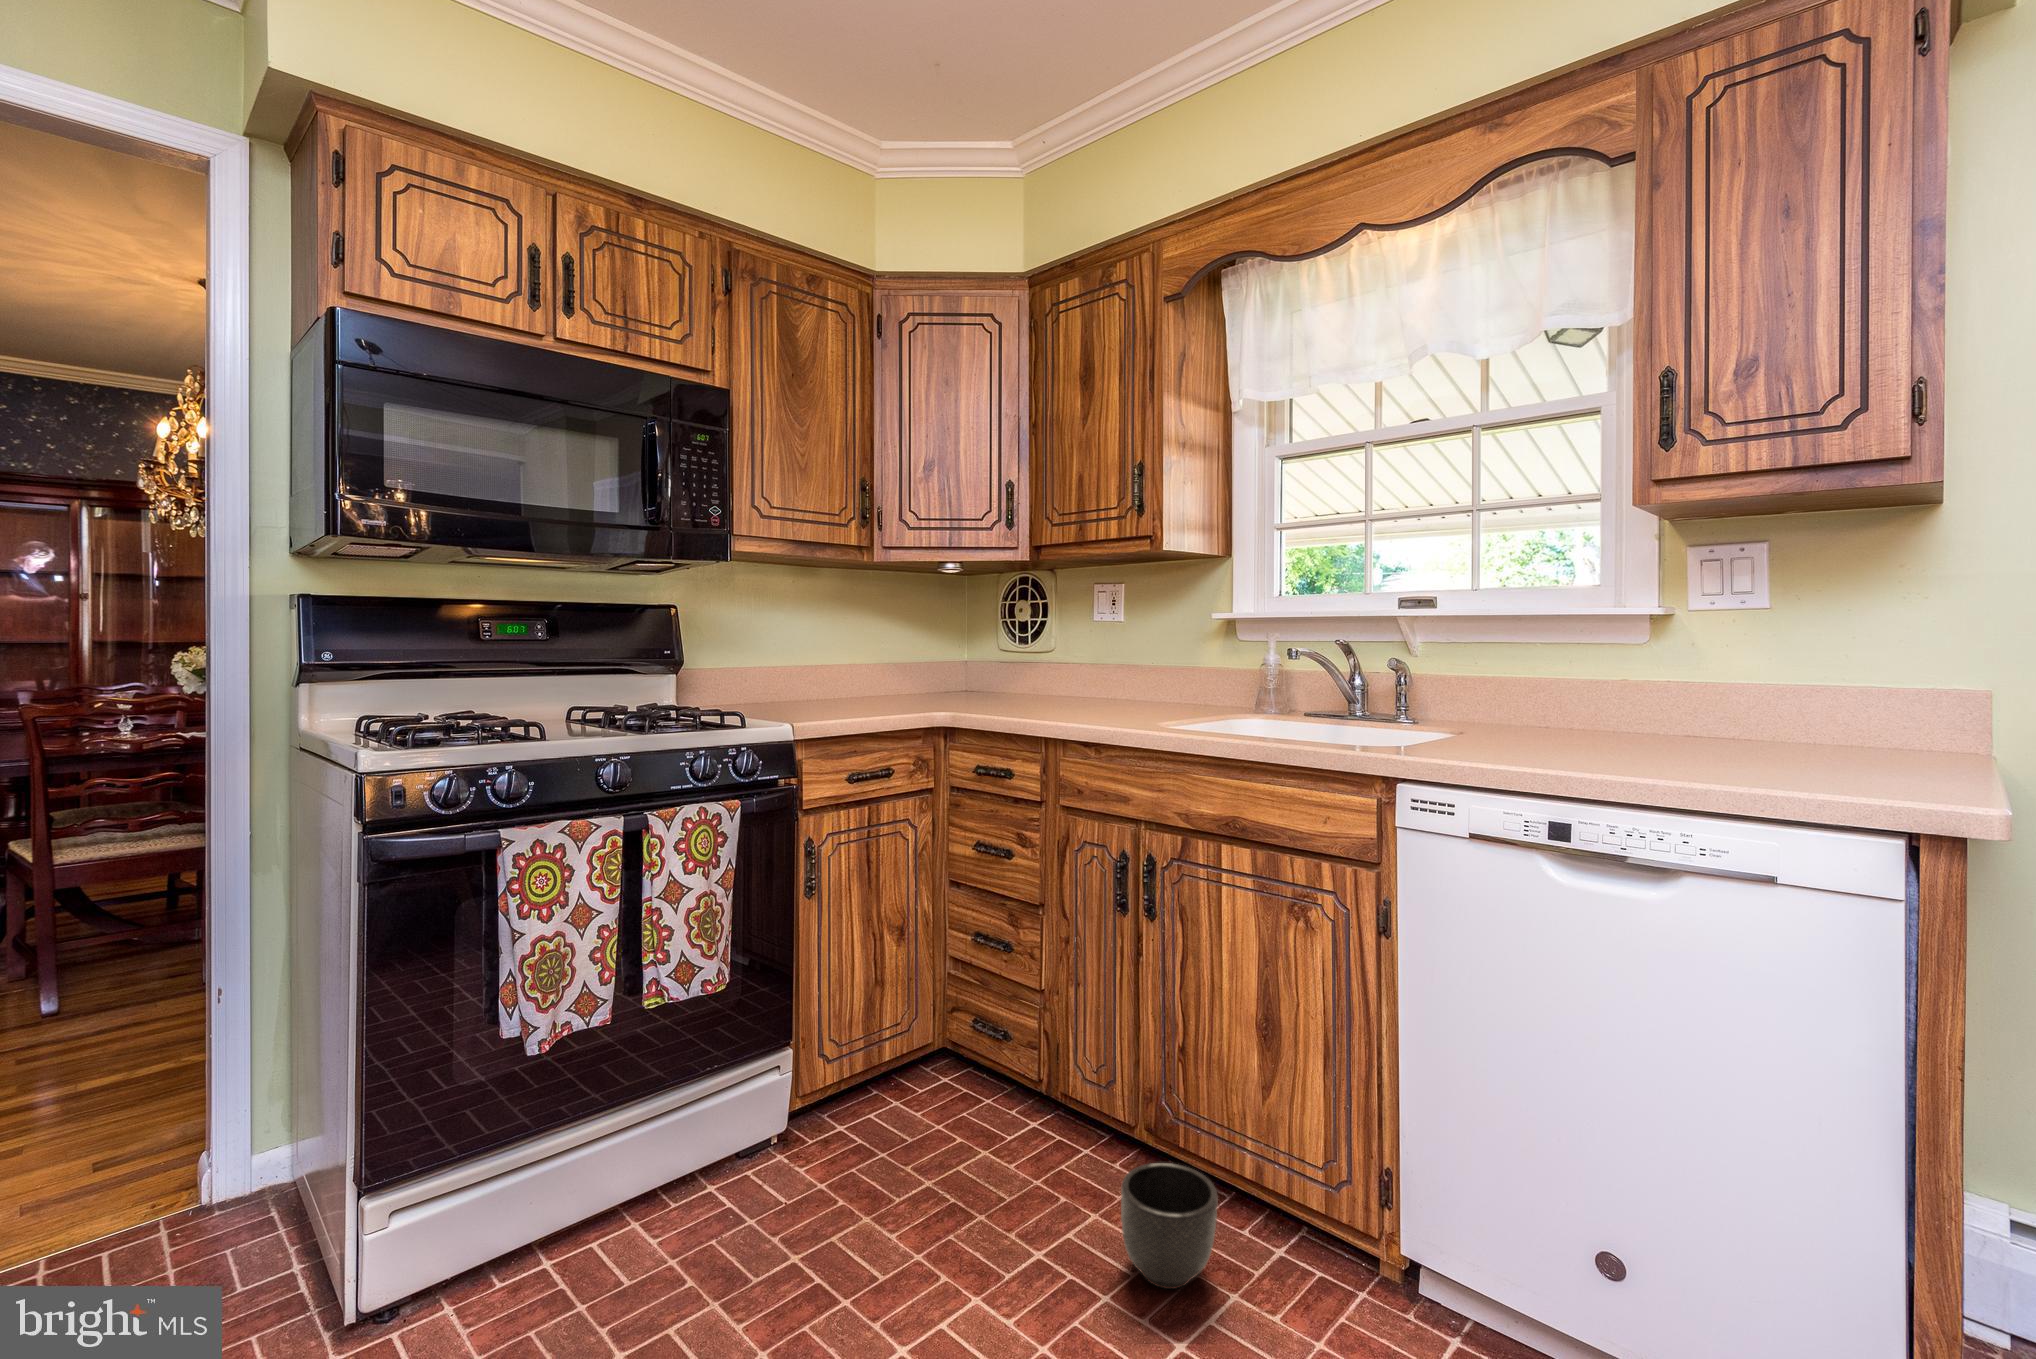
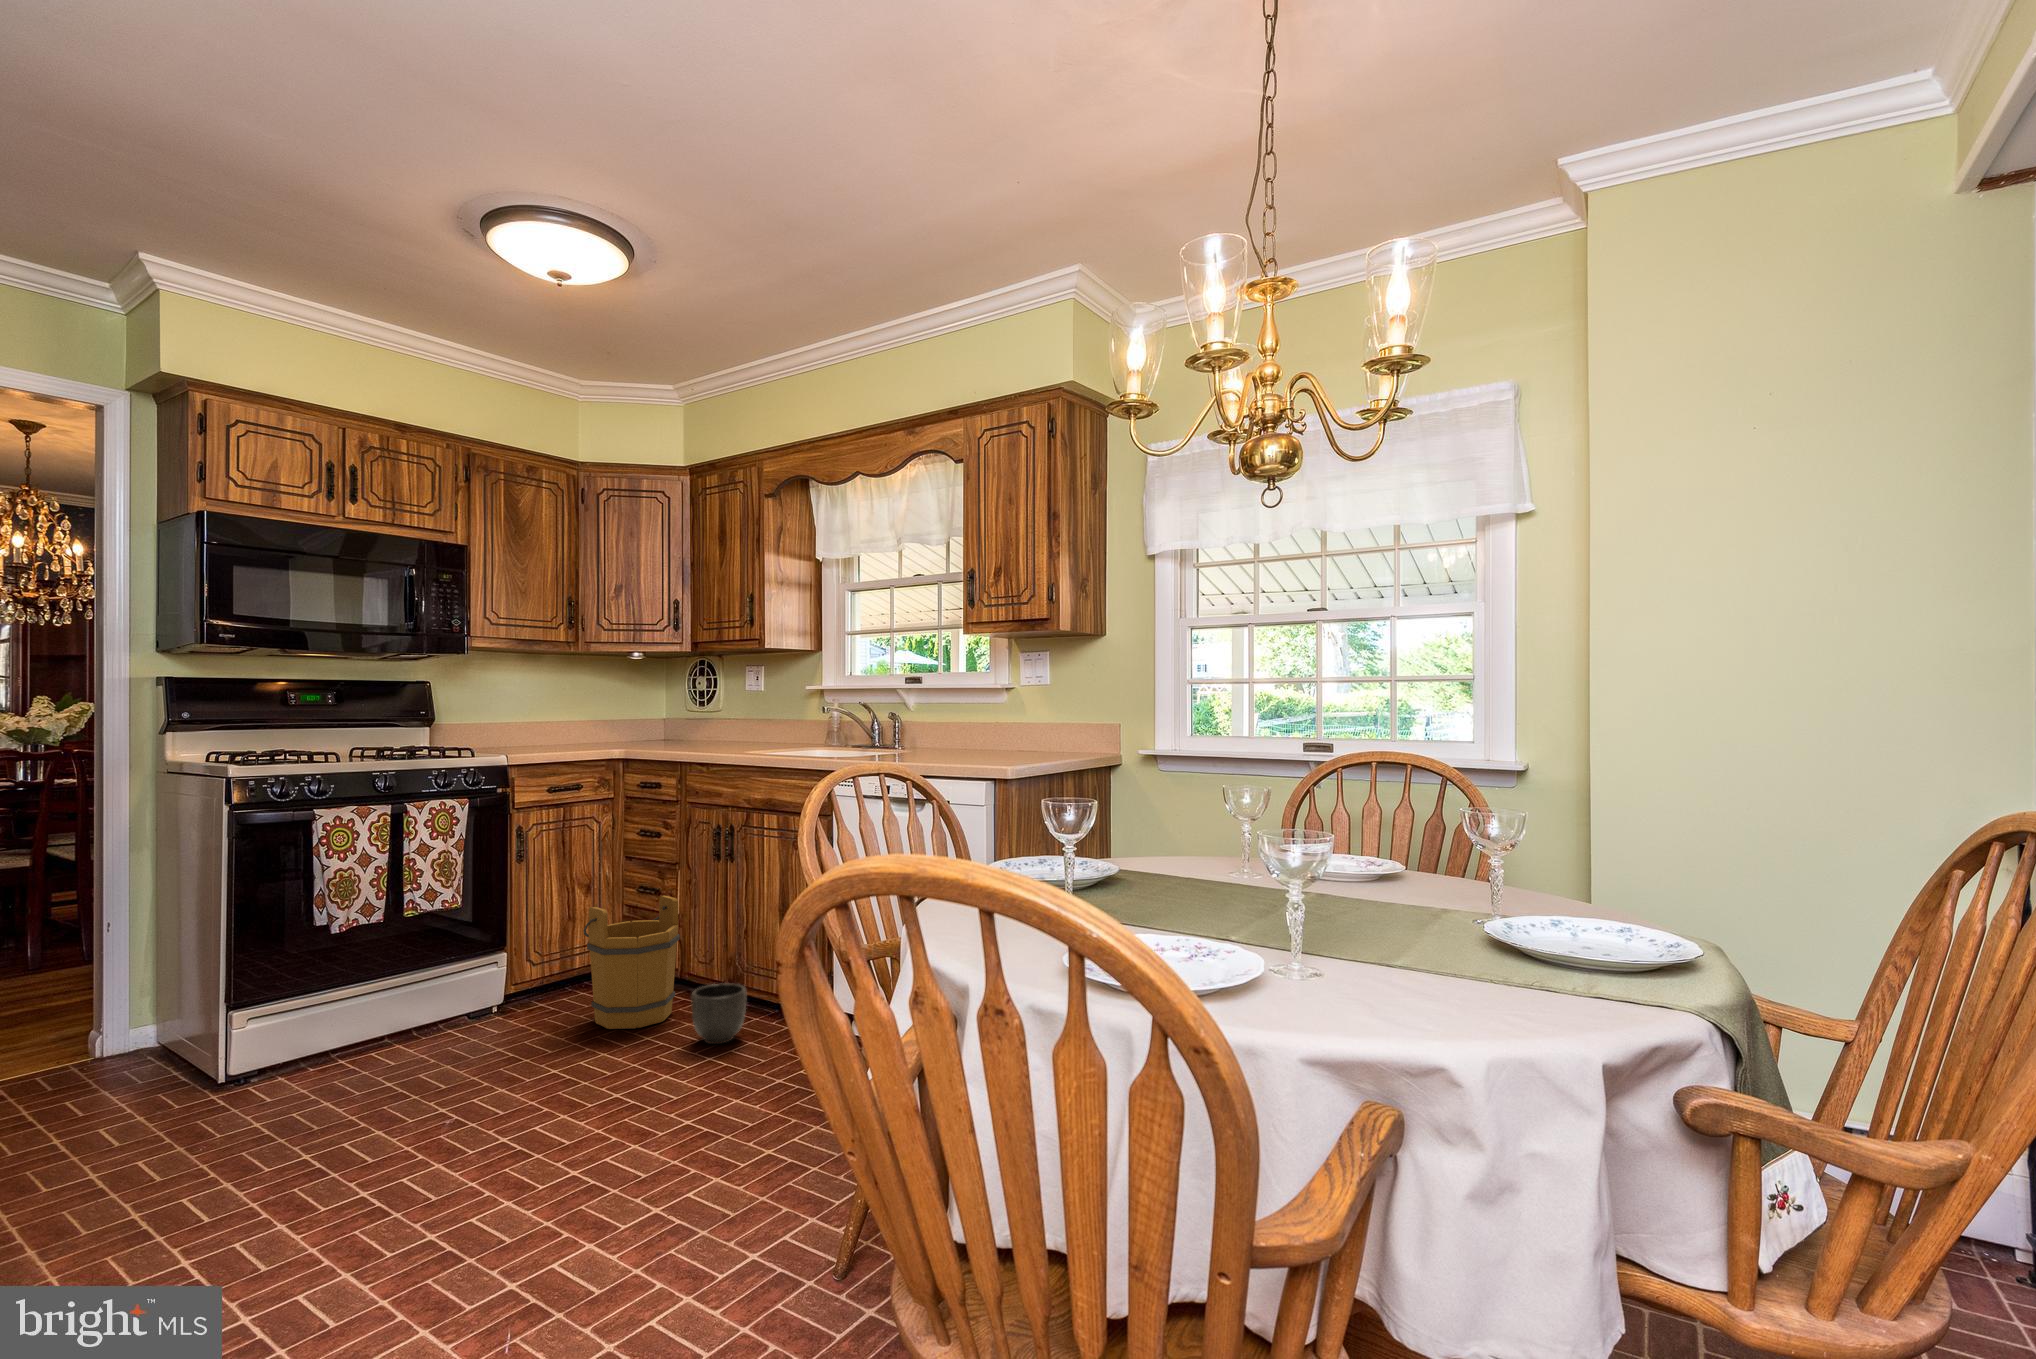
bucket: none [917,974,1067,1214] -> present [583,895,680,1029]

